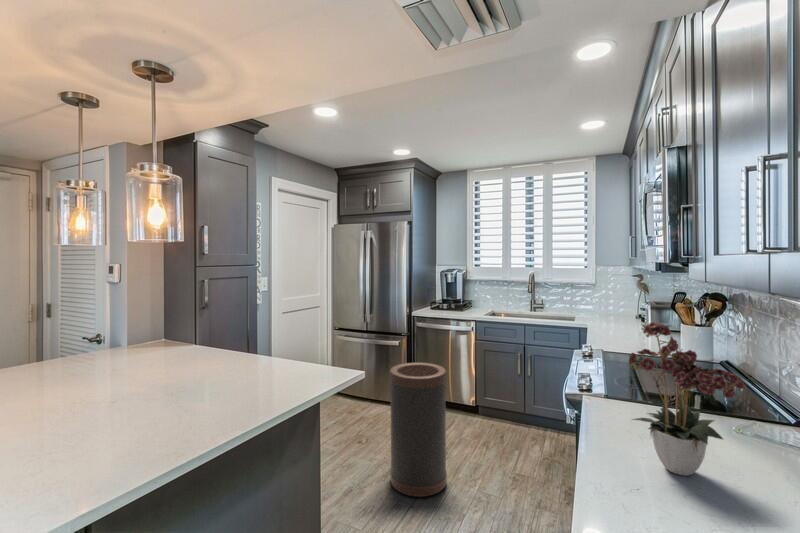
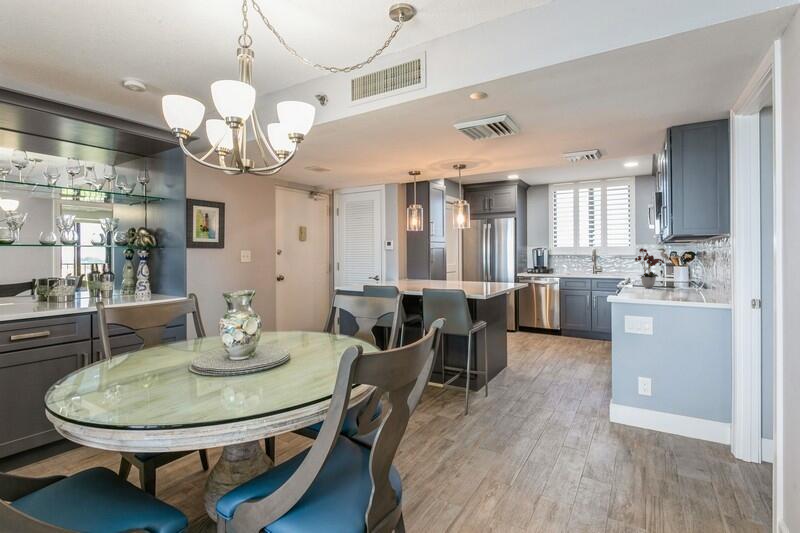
trash can: present [390,363,447,497] -> none [524,293,554,353]

